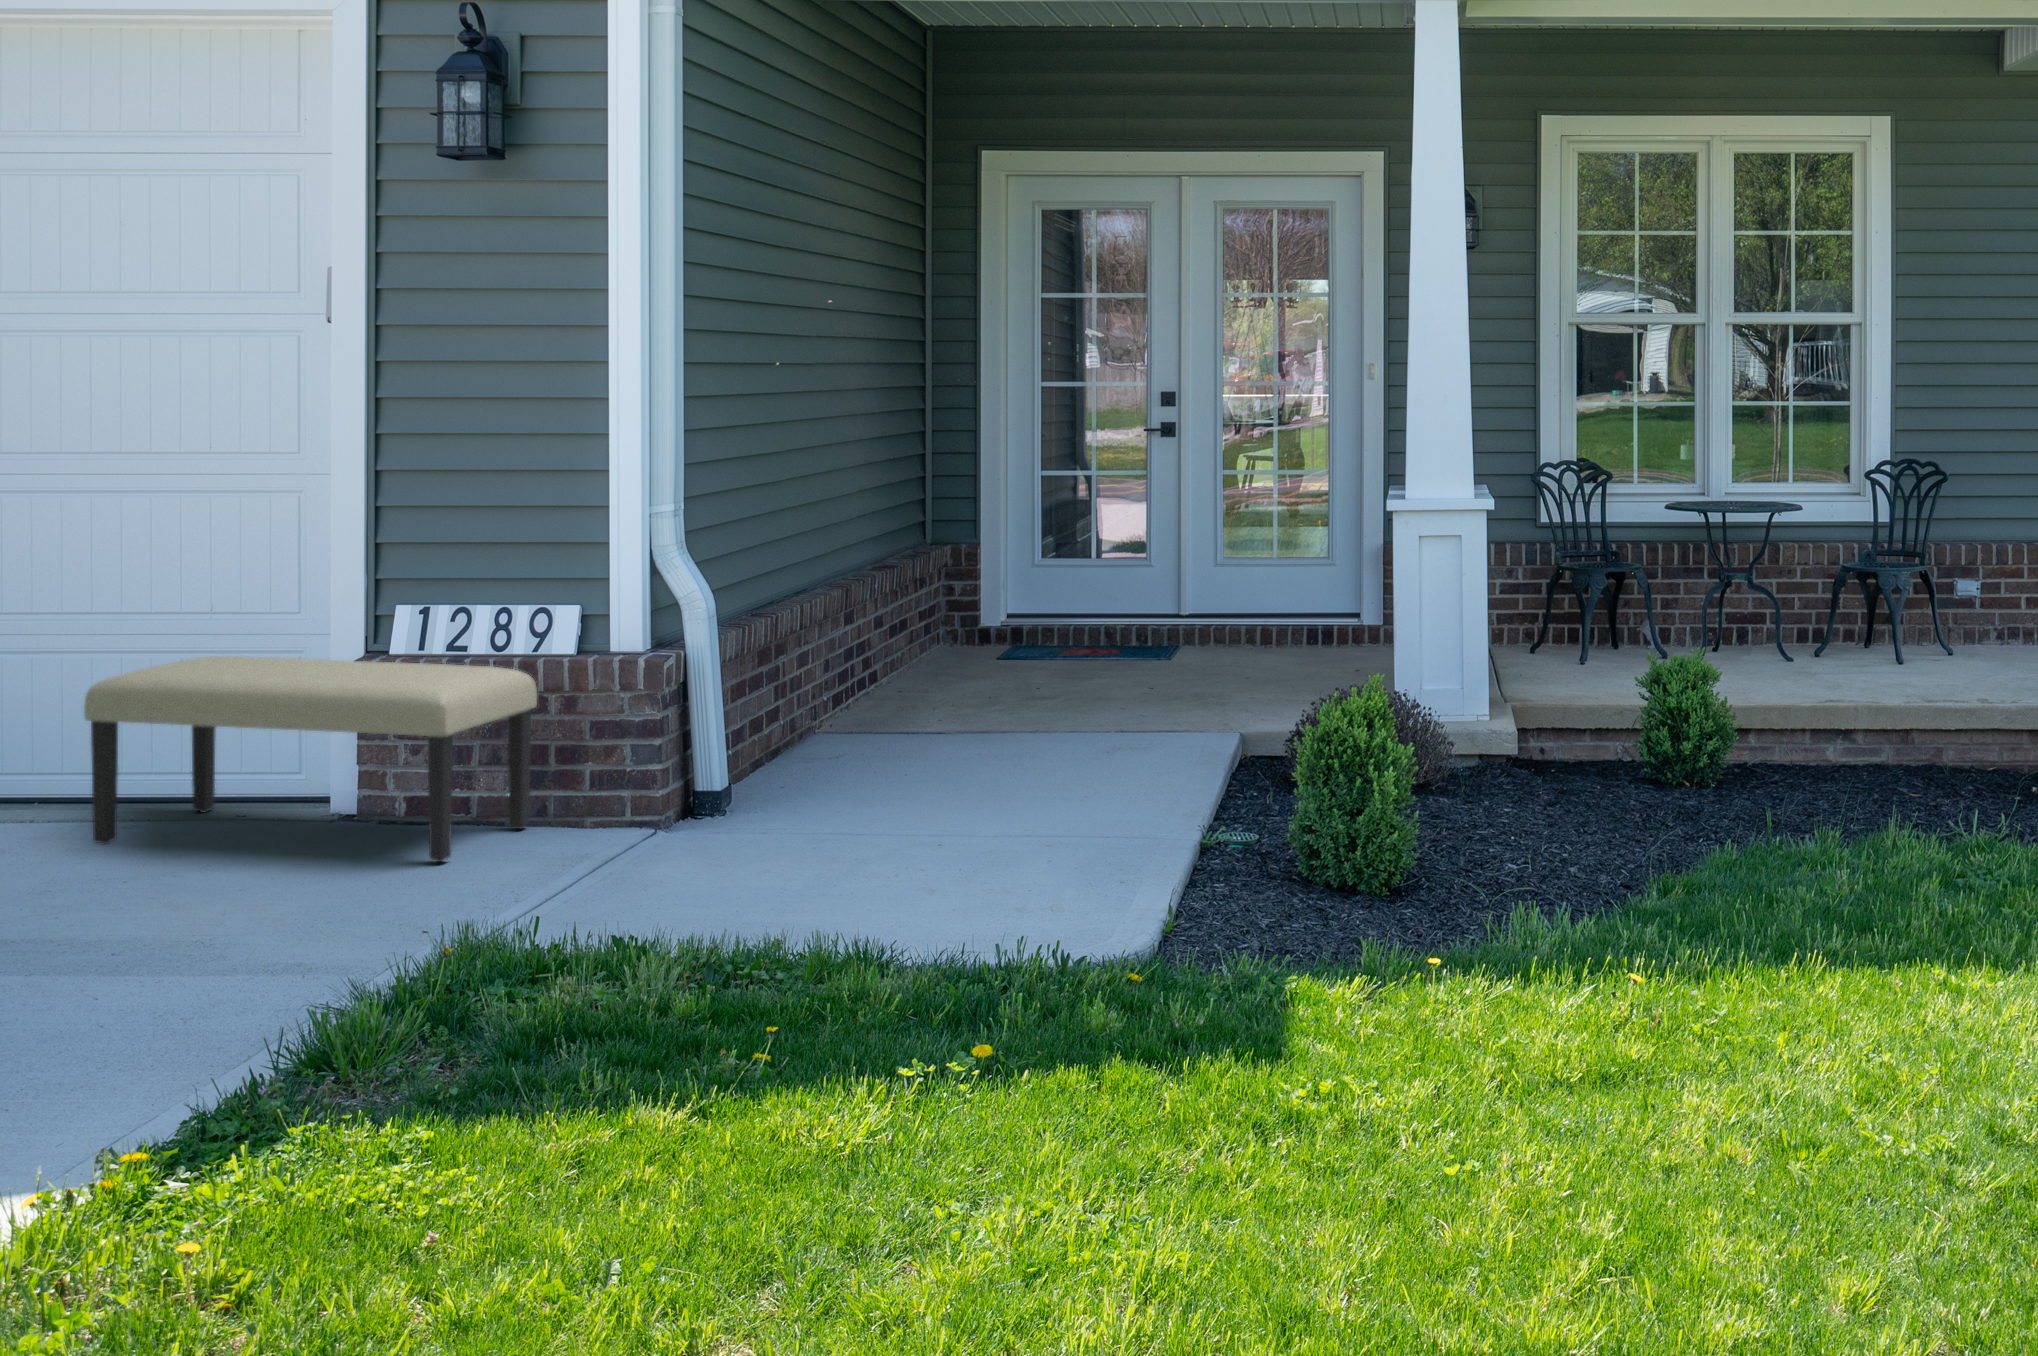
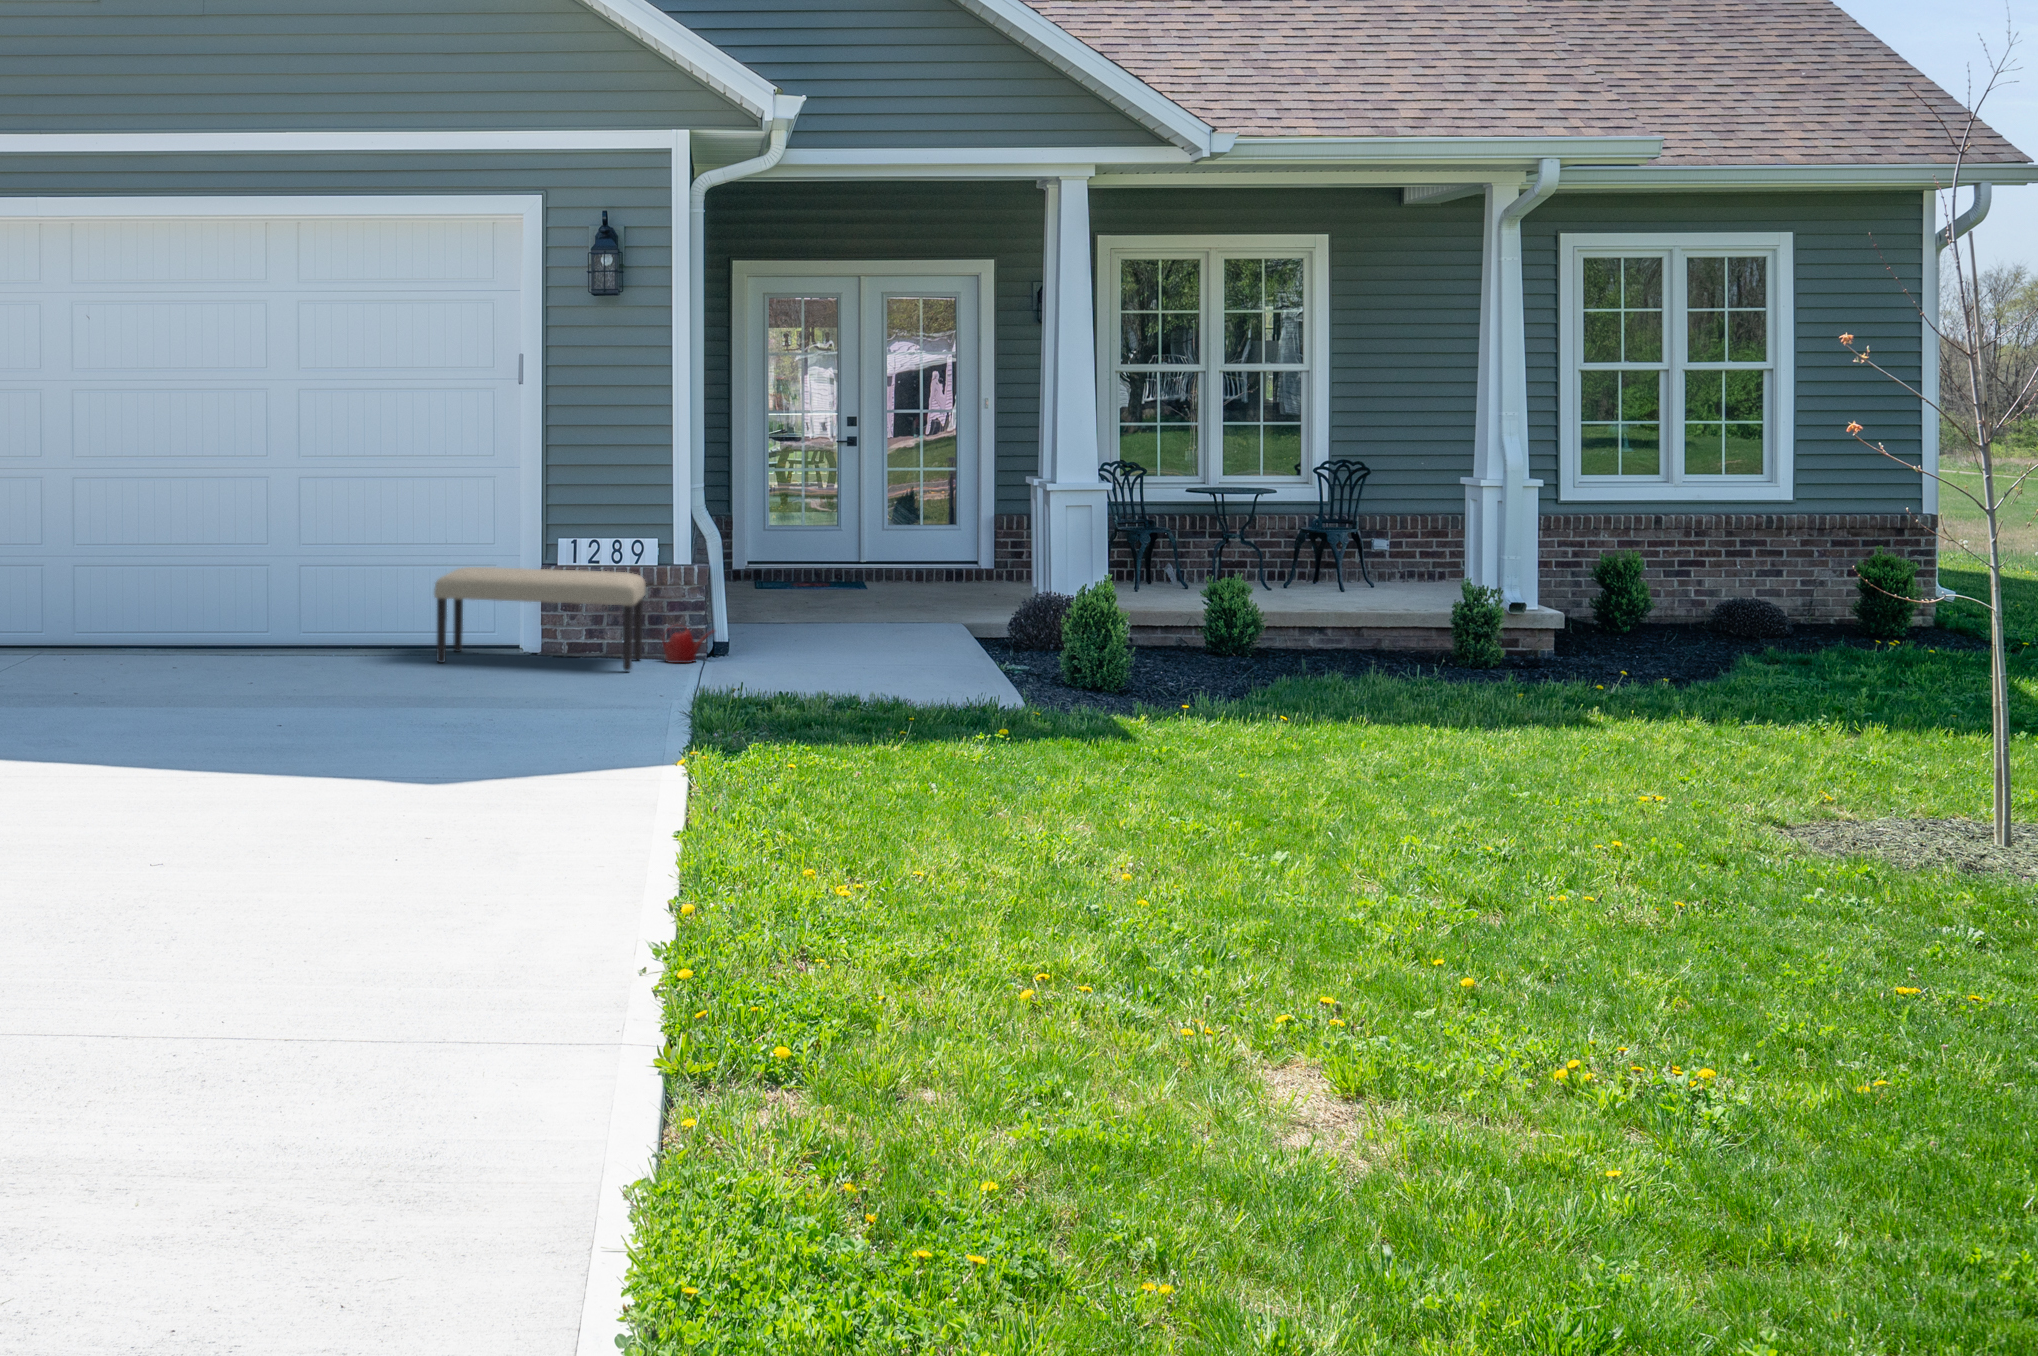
watering can: none [562,763,669,836] -> present [663,626,714,663]

